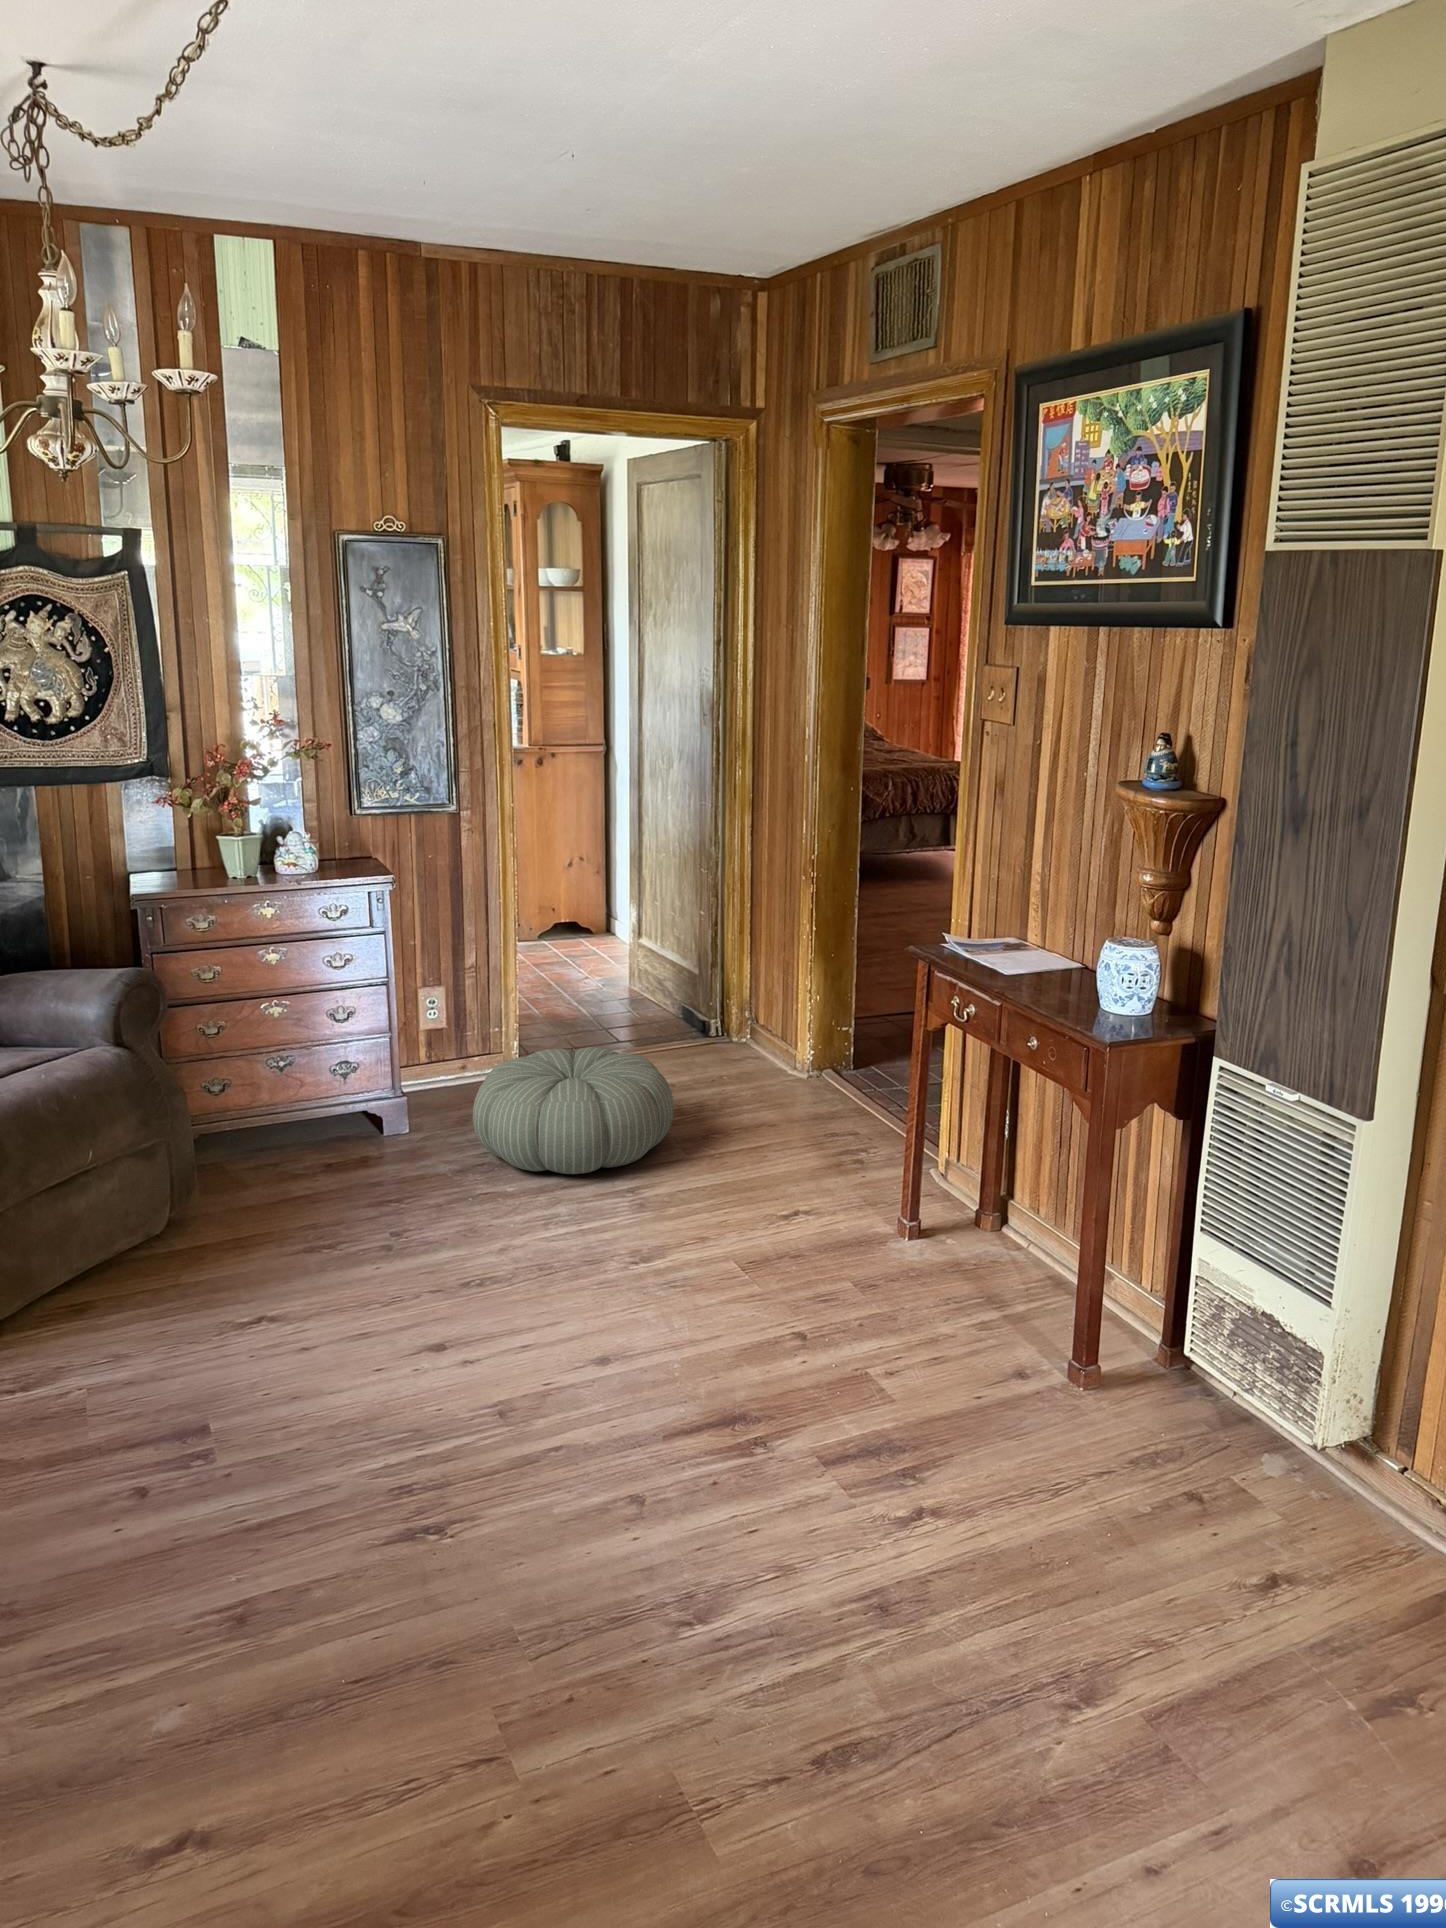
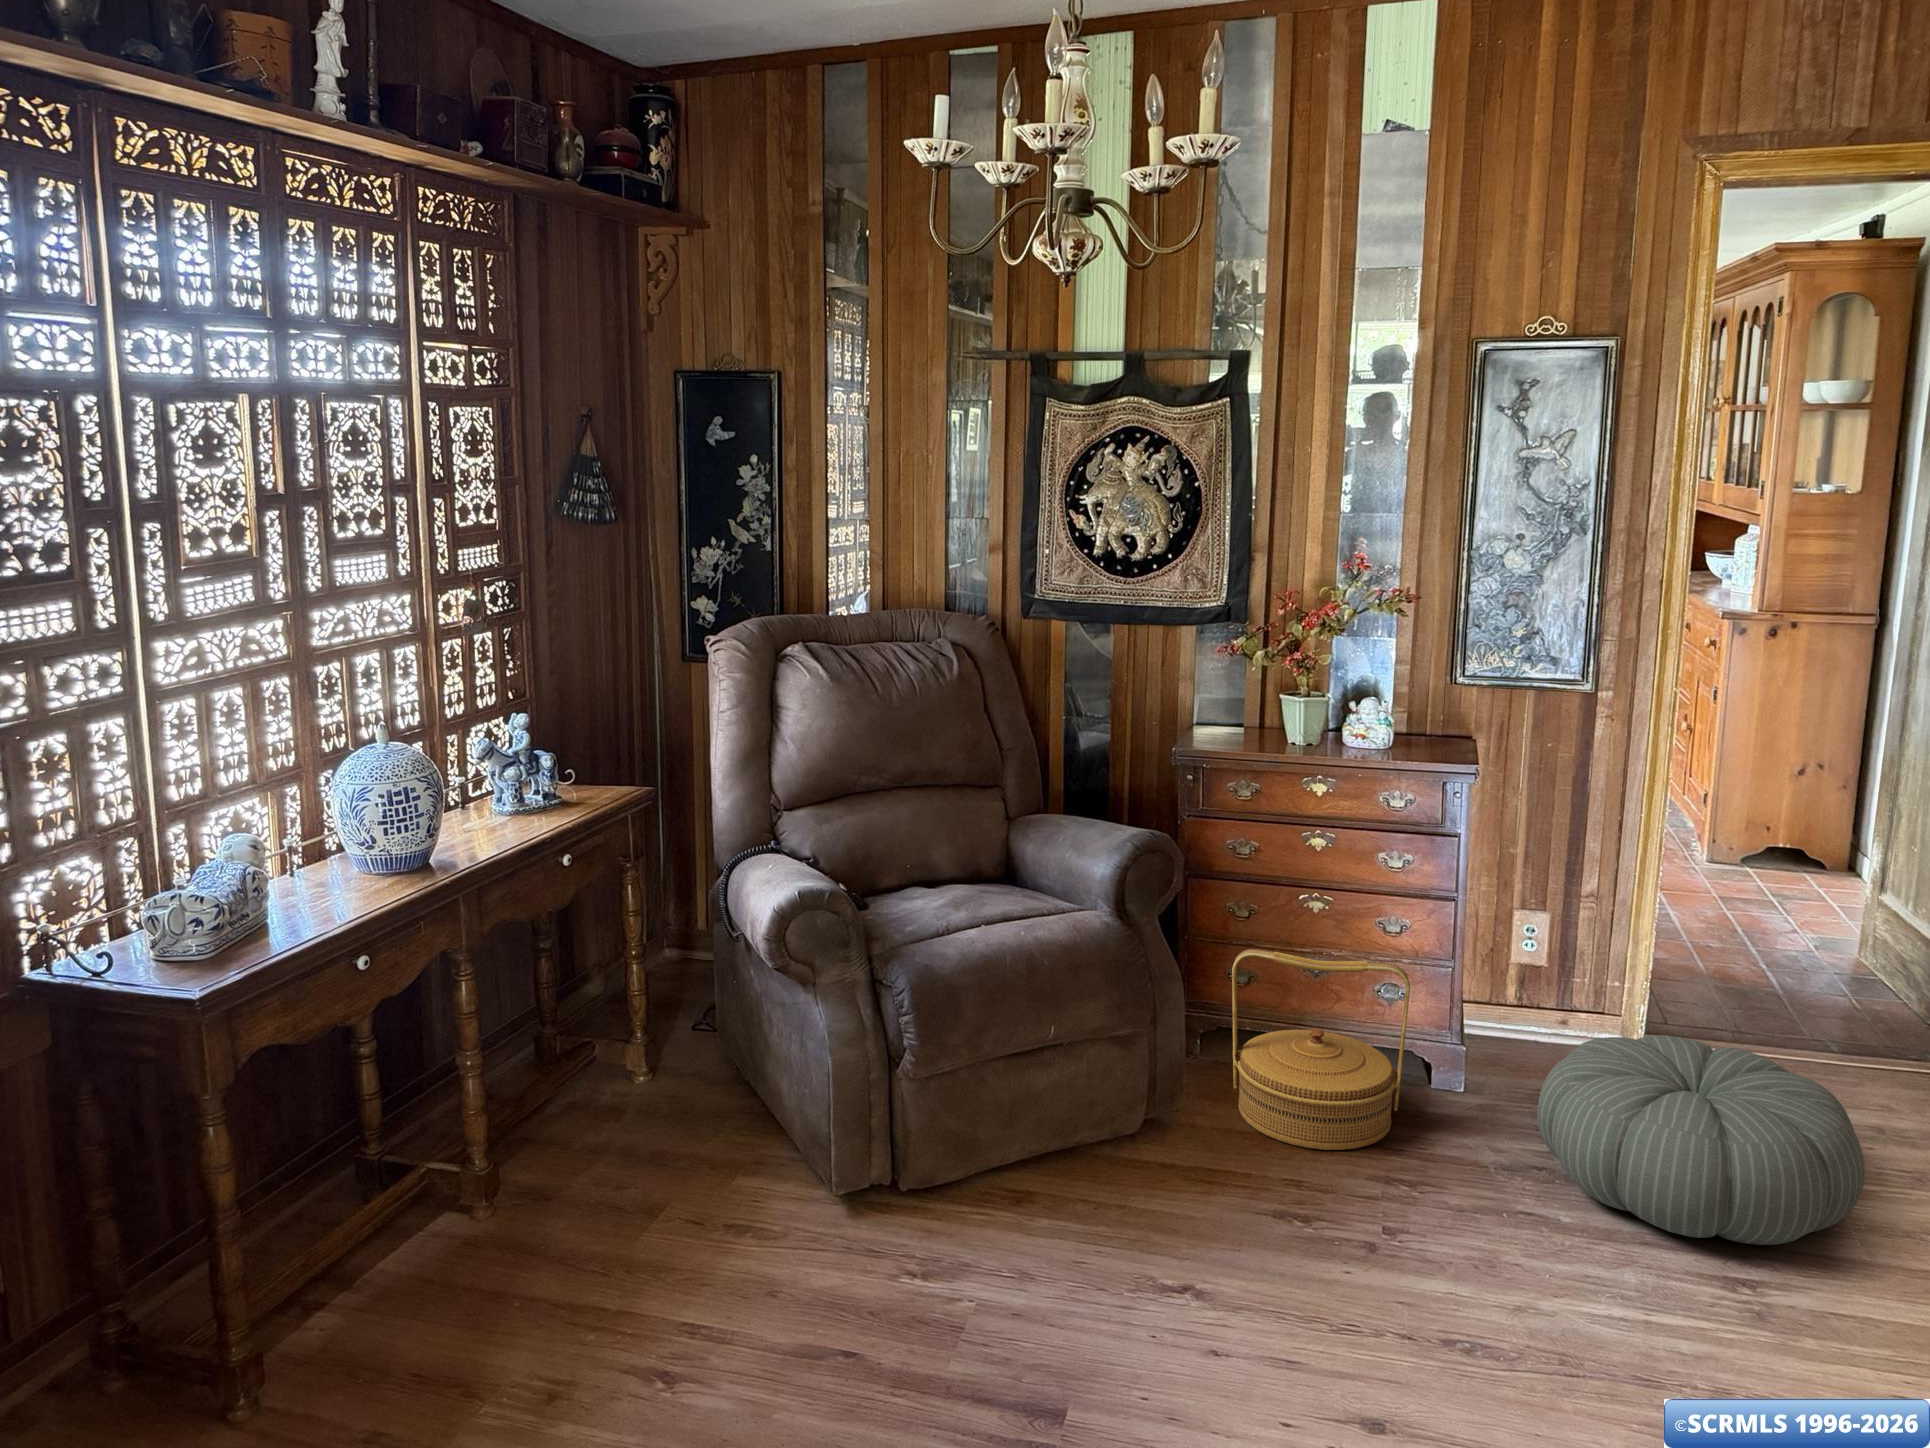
woven basket: none [221,1039,371,1202] -> present [1232,949,1410,1150]

